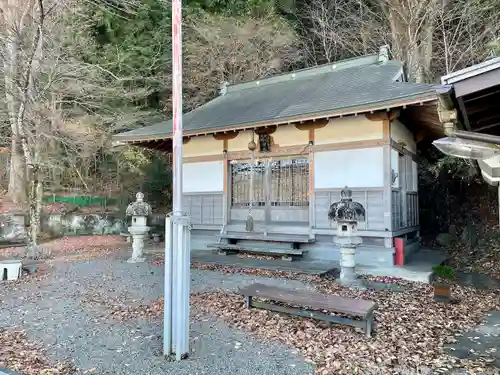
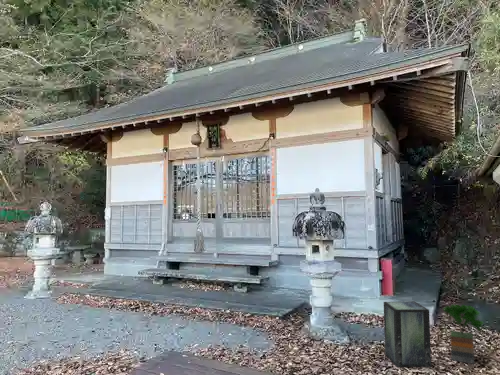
storage box: none [390,263,419,303] -> present [384,301,431,367]

